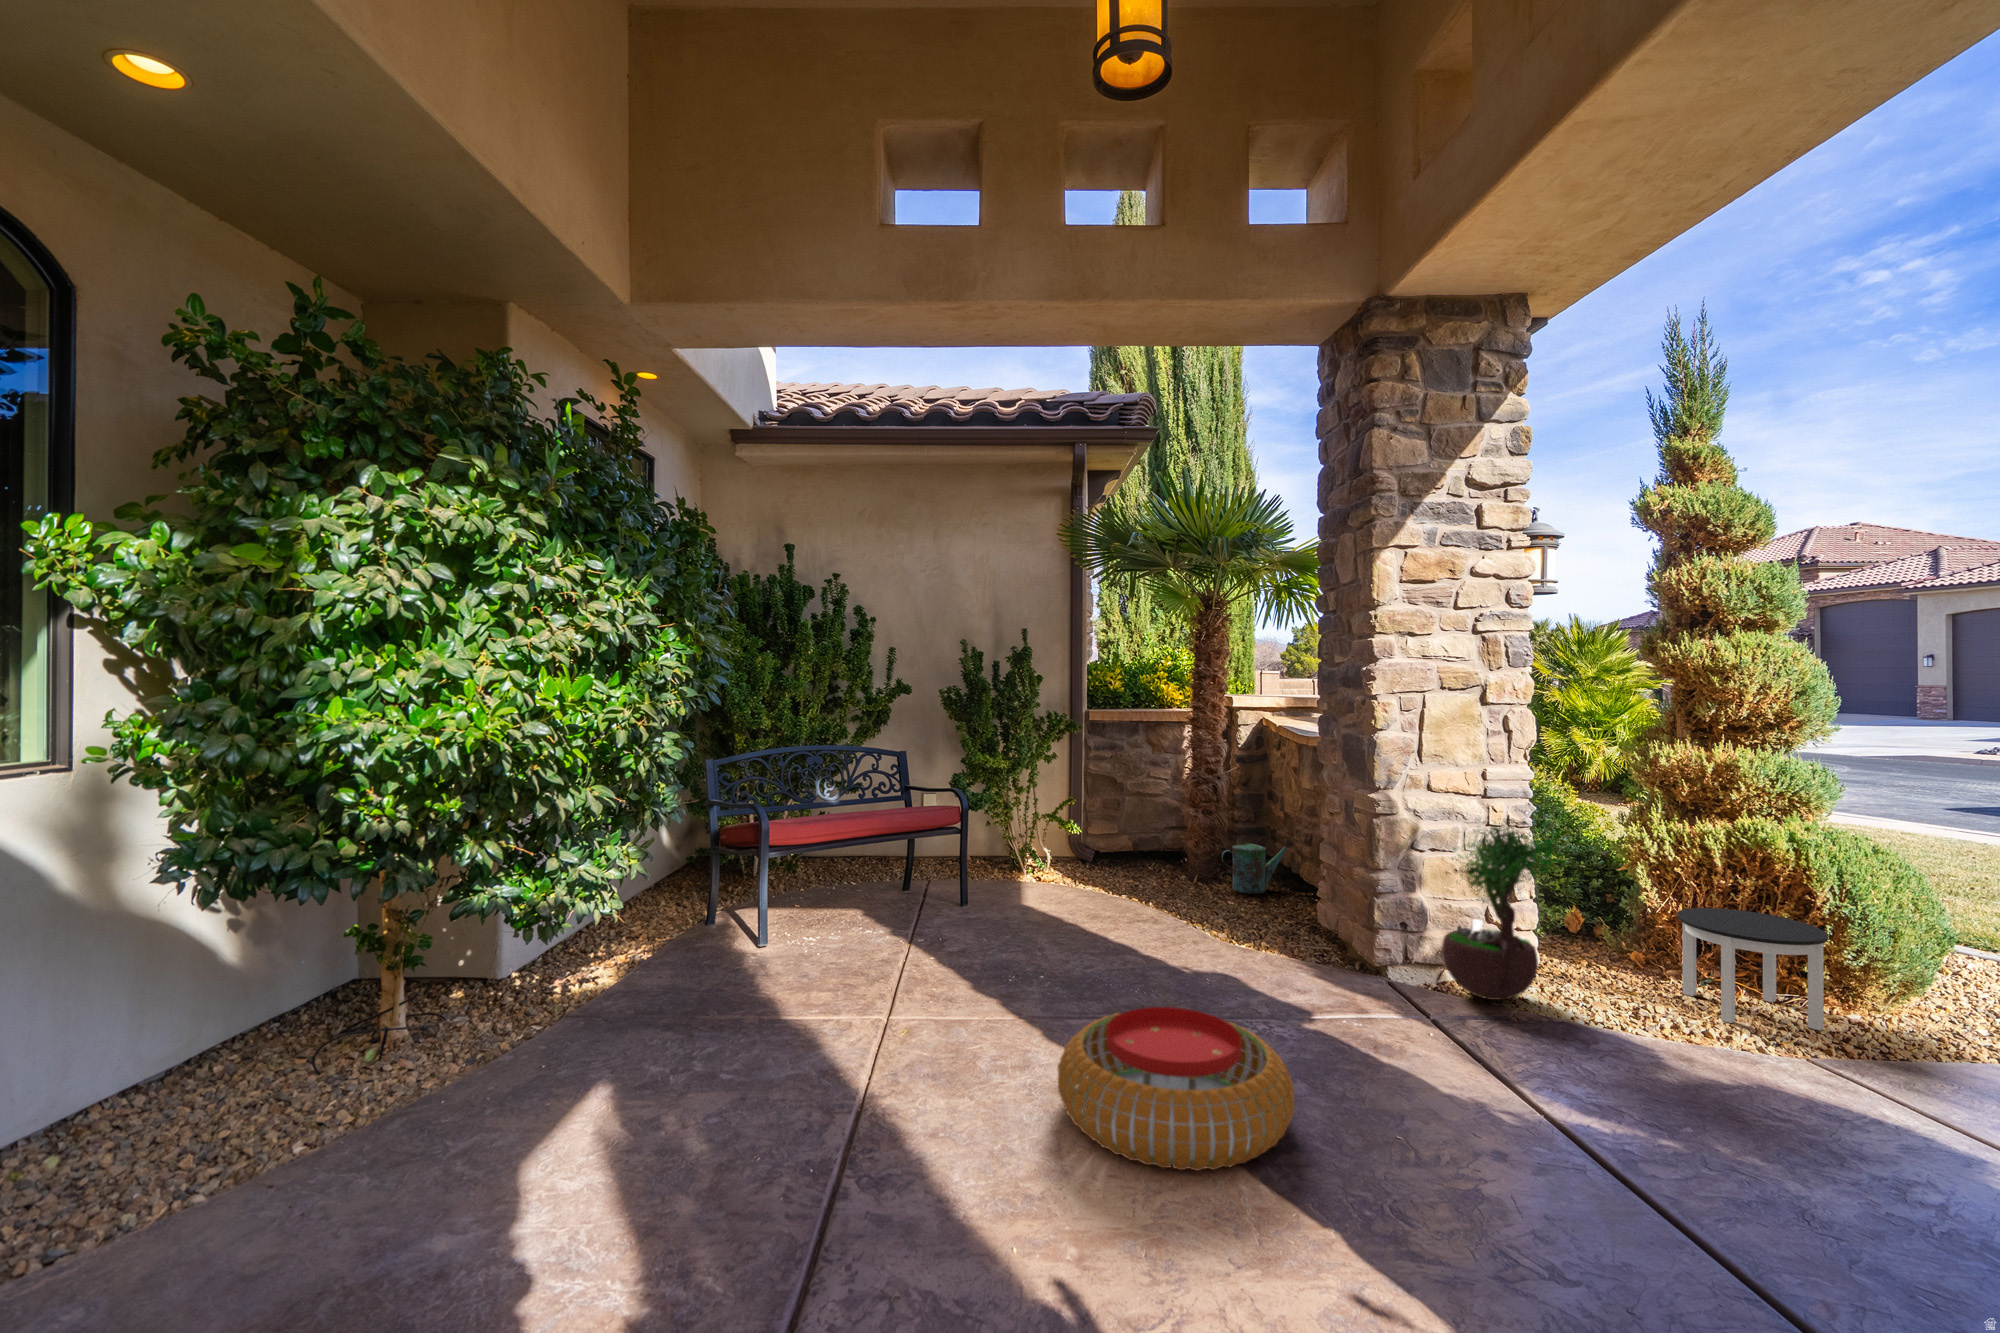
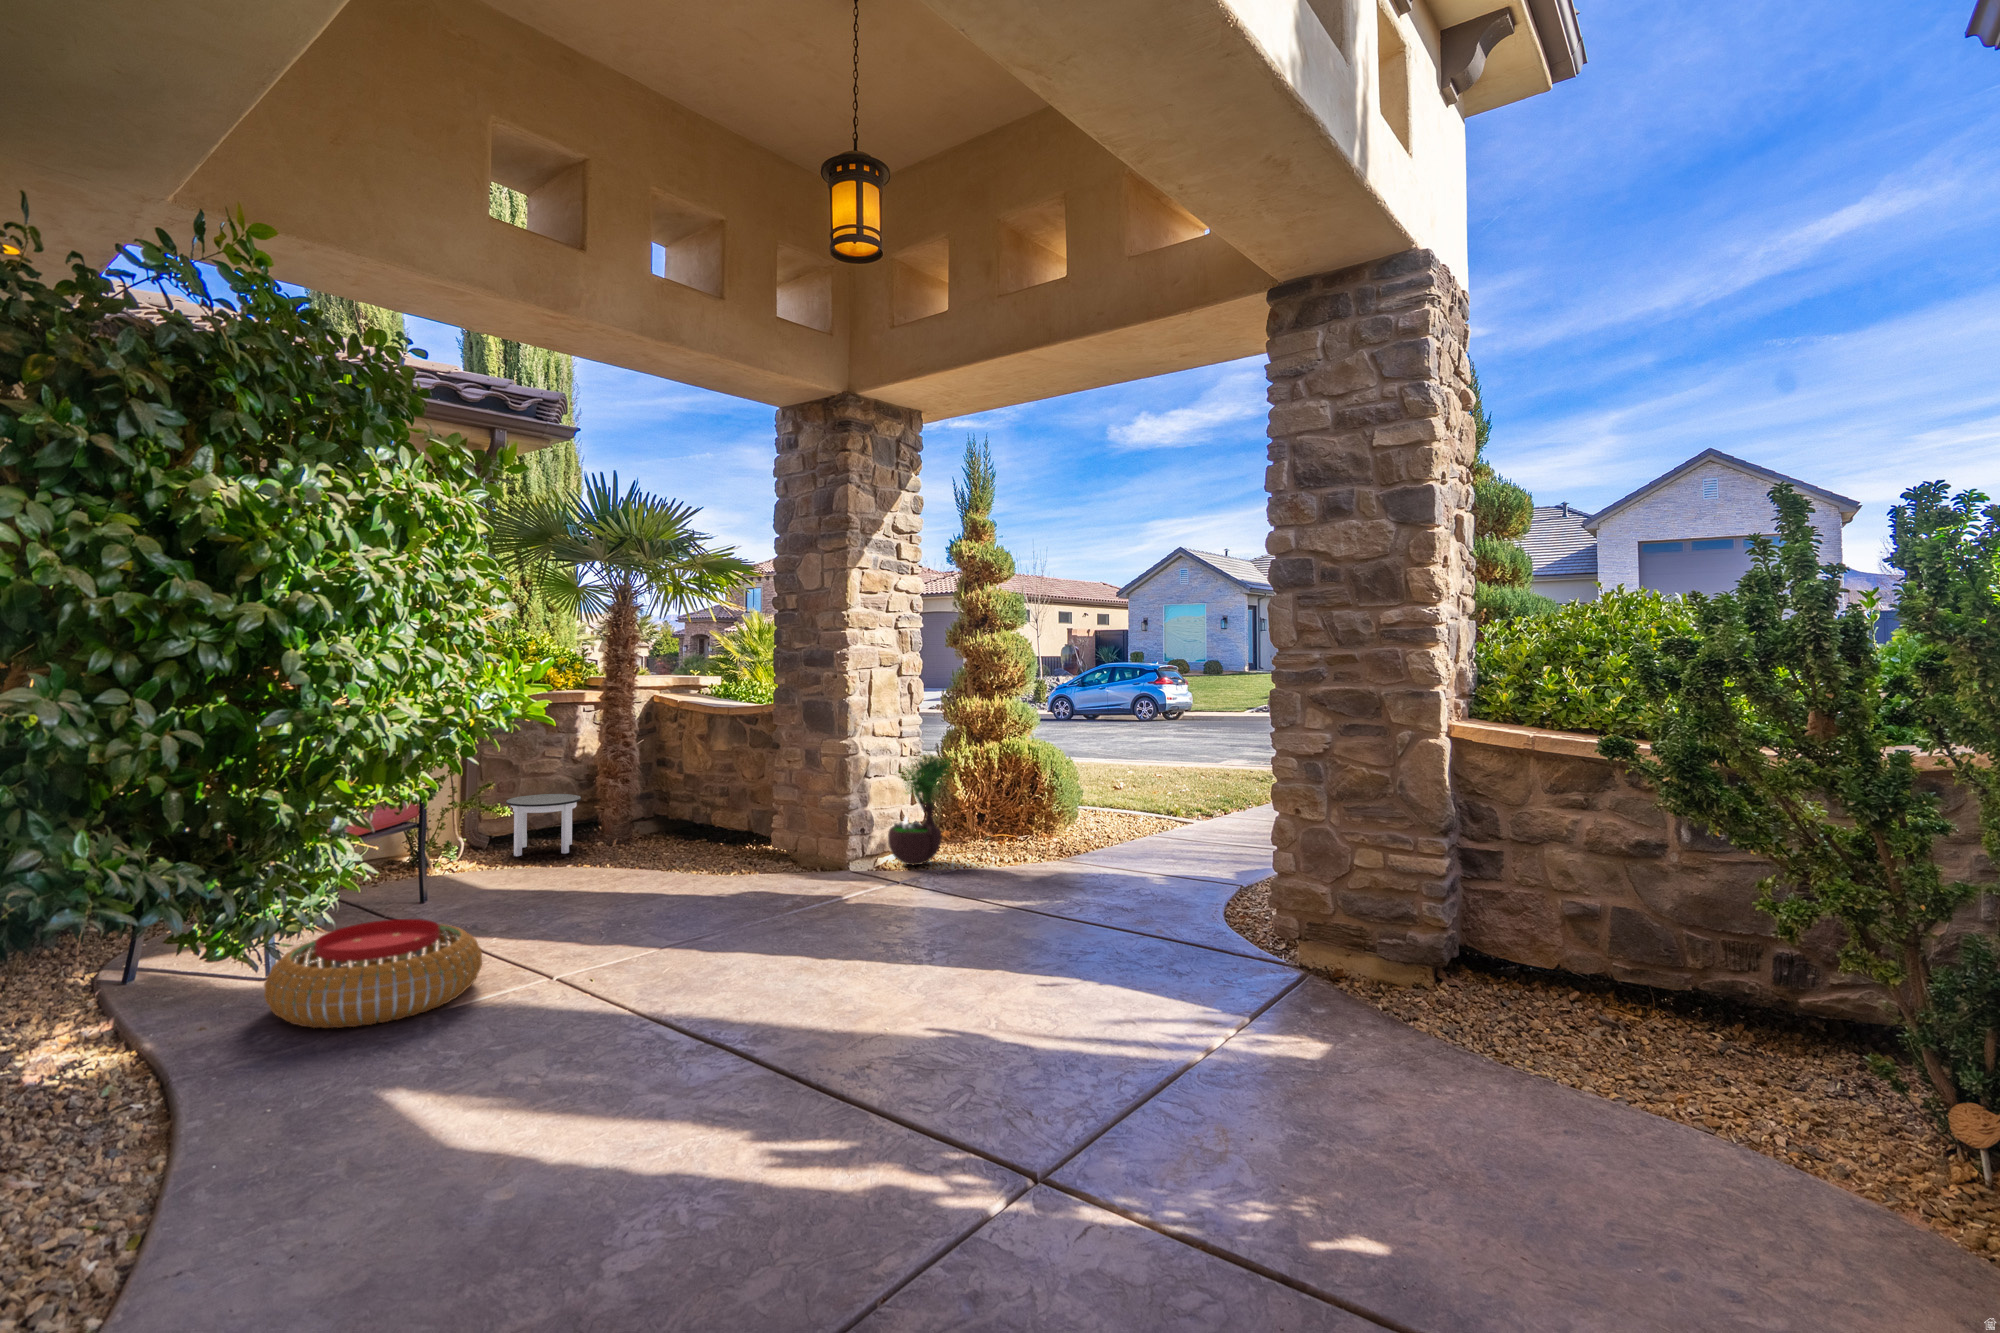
watering can: present [1221,839,1294,894] -> none [663,793,718,843]
round table: present [1677,908,1828,1031] -> present [506,794,581,856]
pouf: present [1058,1007,1295,1171] -> present [264,919,482,1028]

